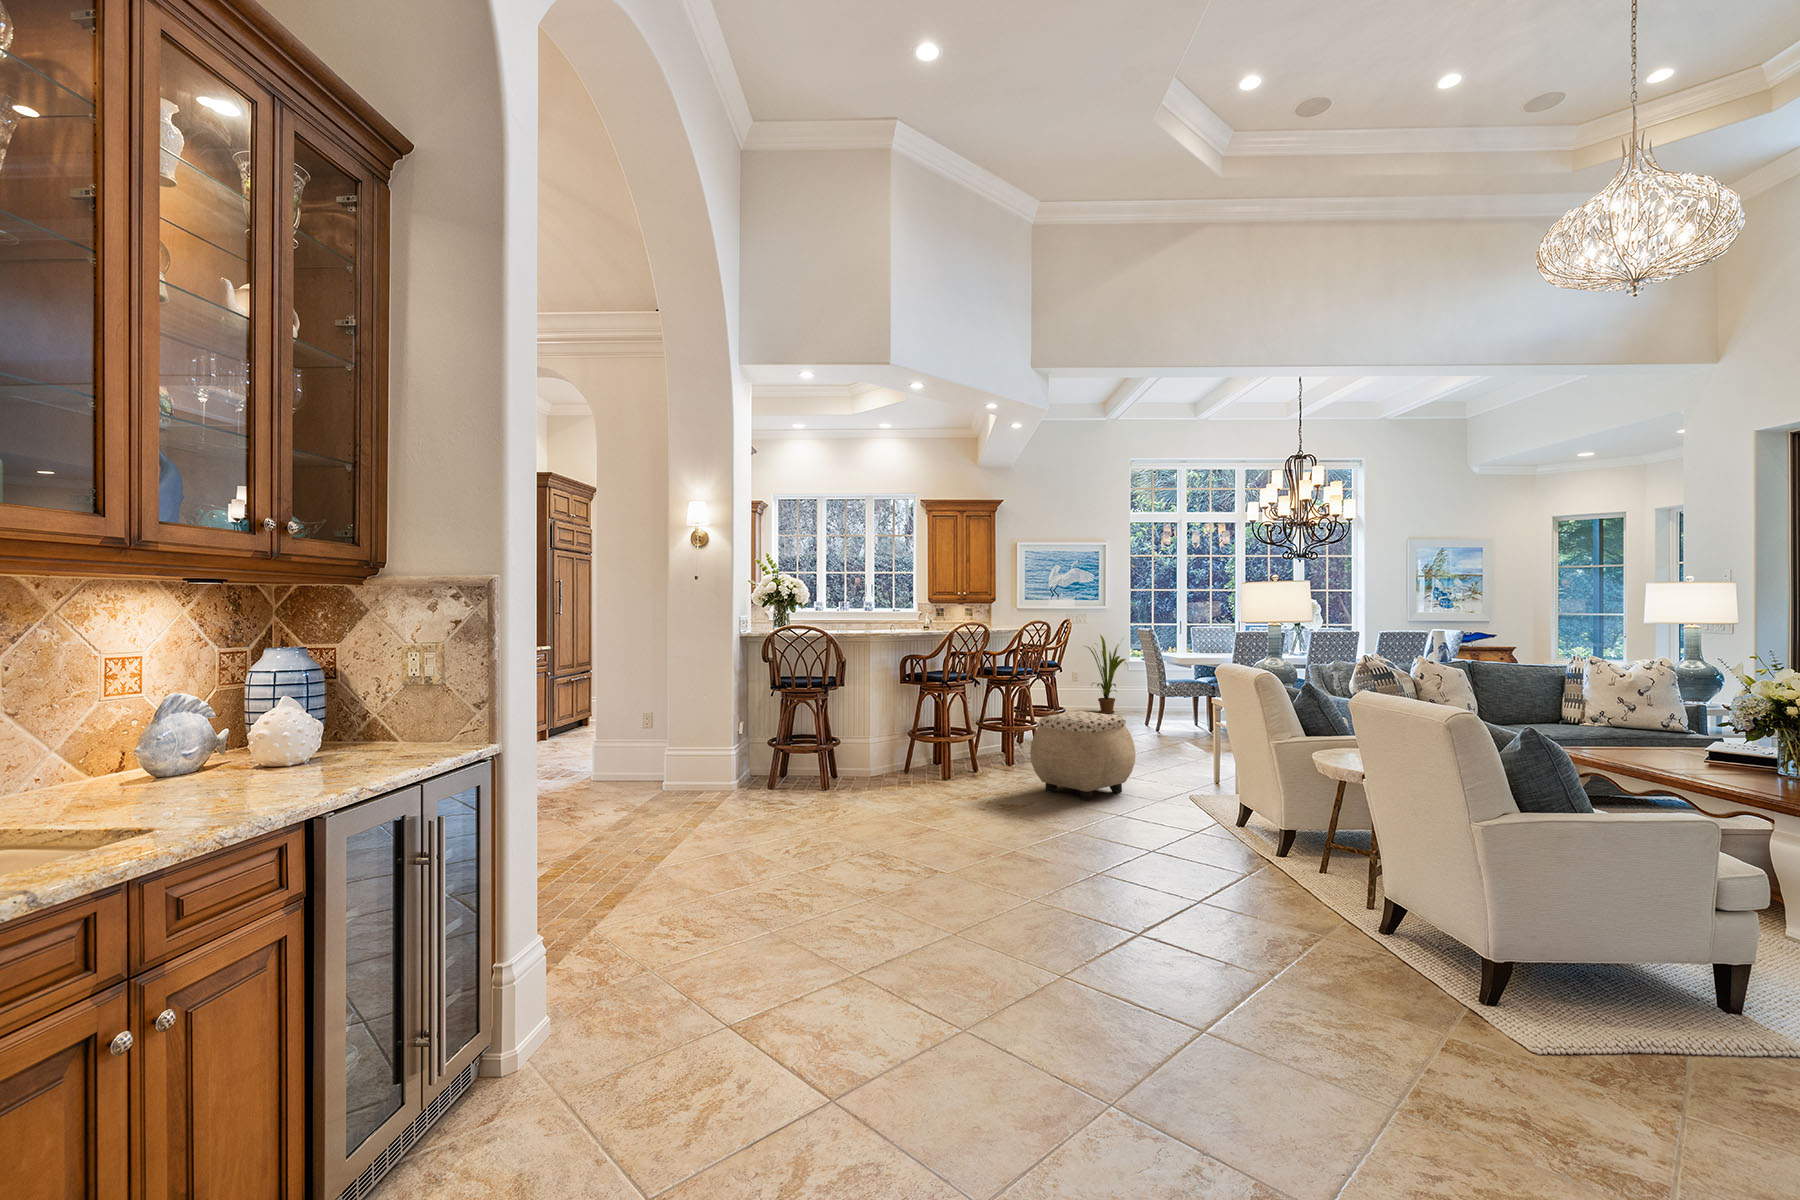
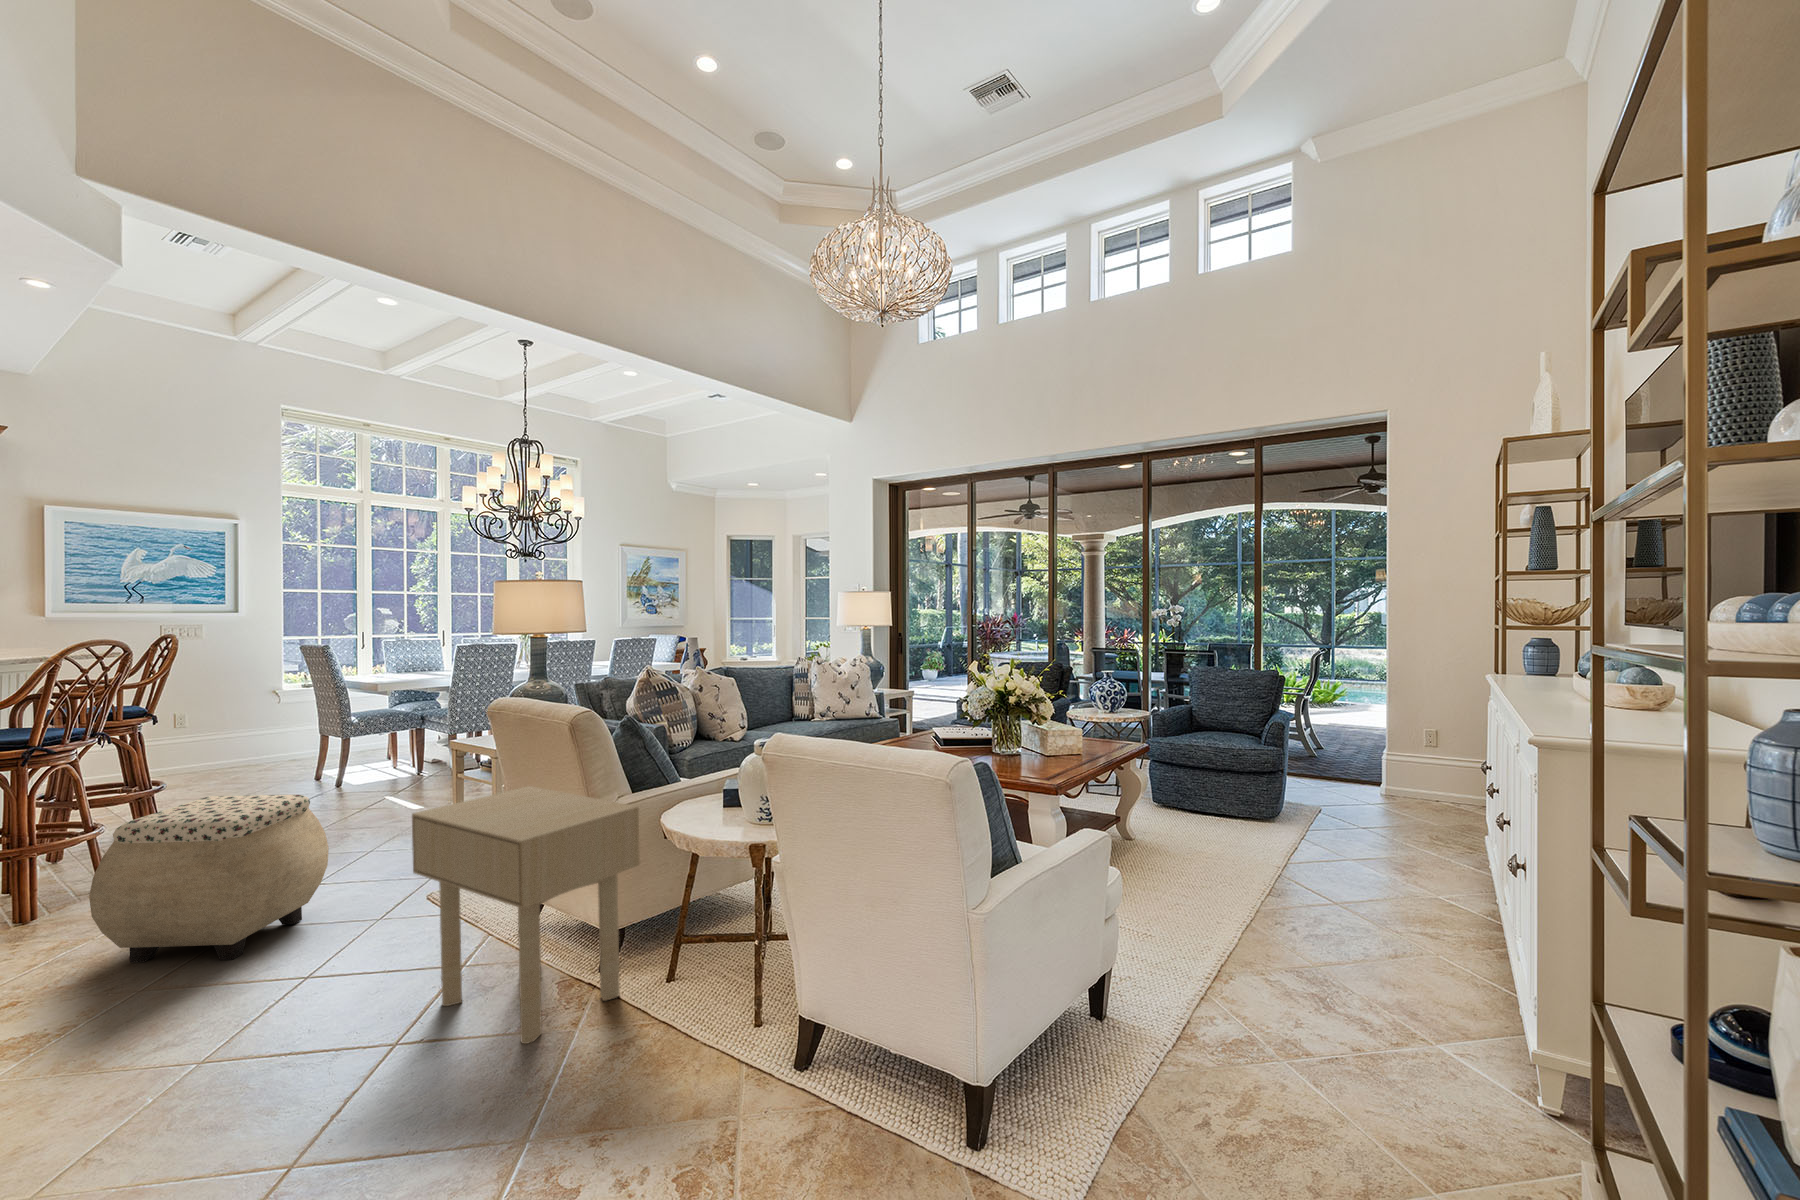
house plant: present [1085,635,1125,714] -> none [191,655,276,774]
side table: none [1164,724,1297,873] -> present [412,786,640,1044]

